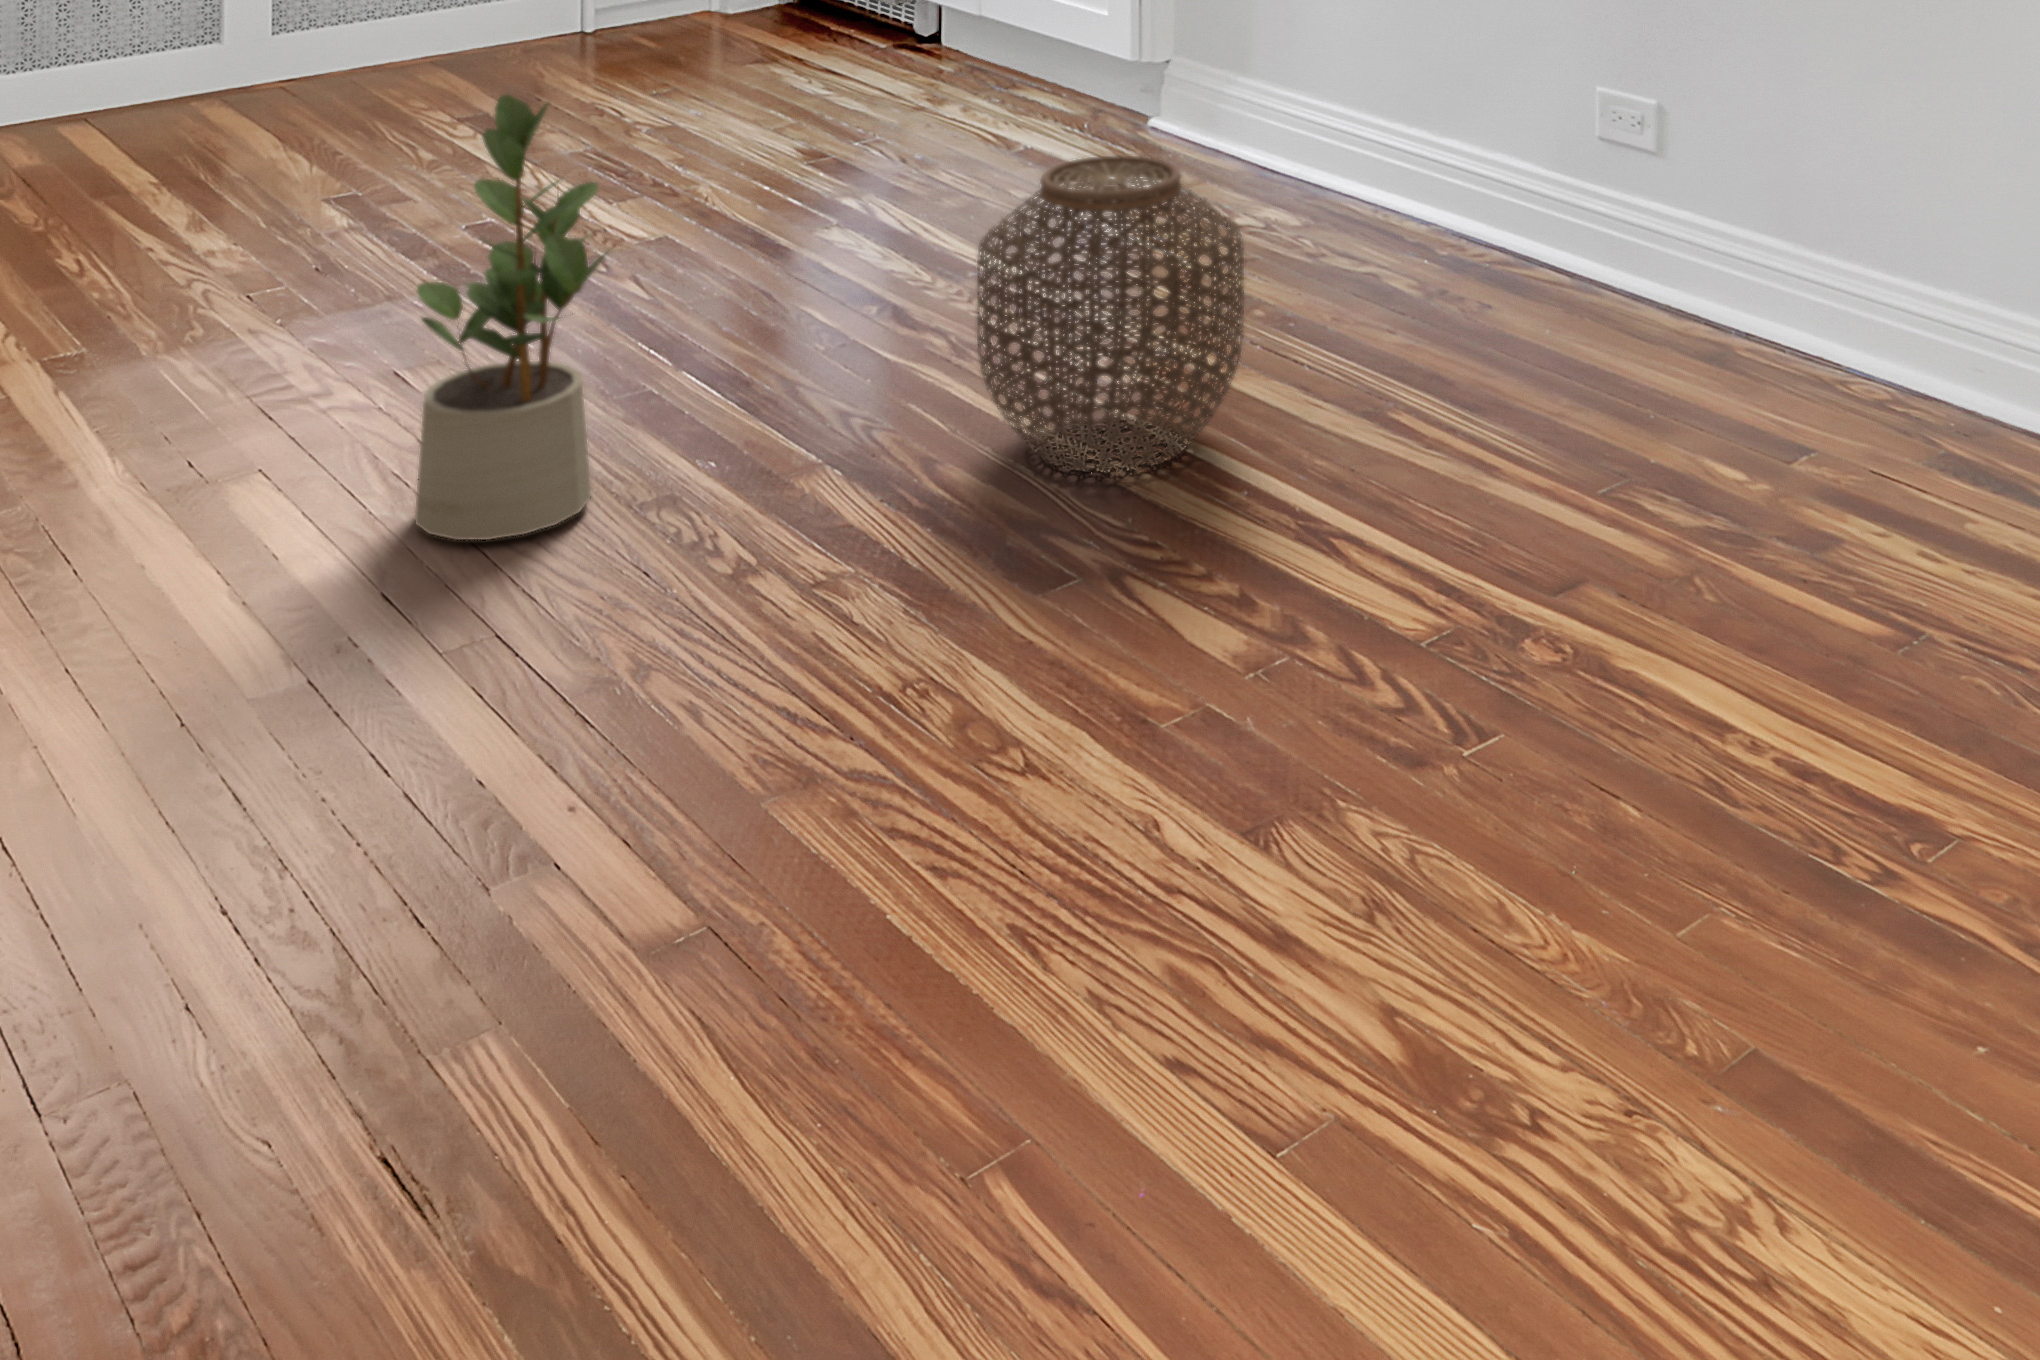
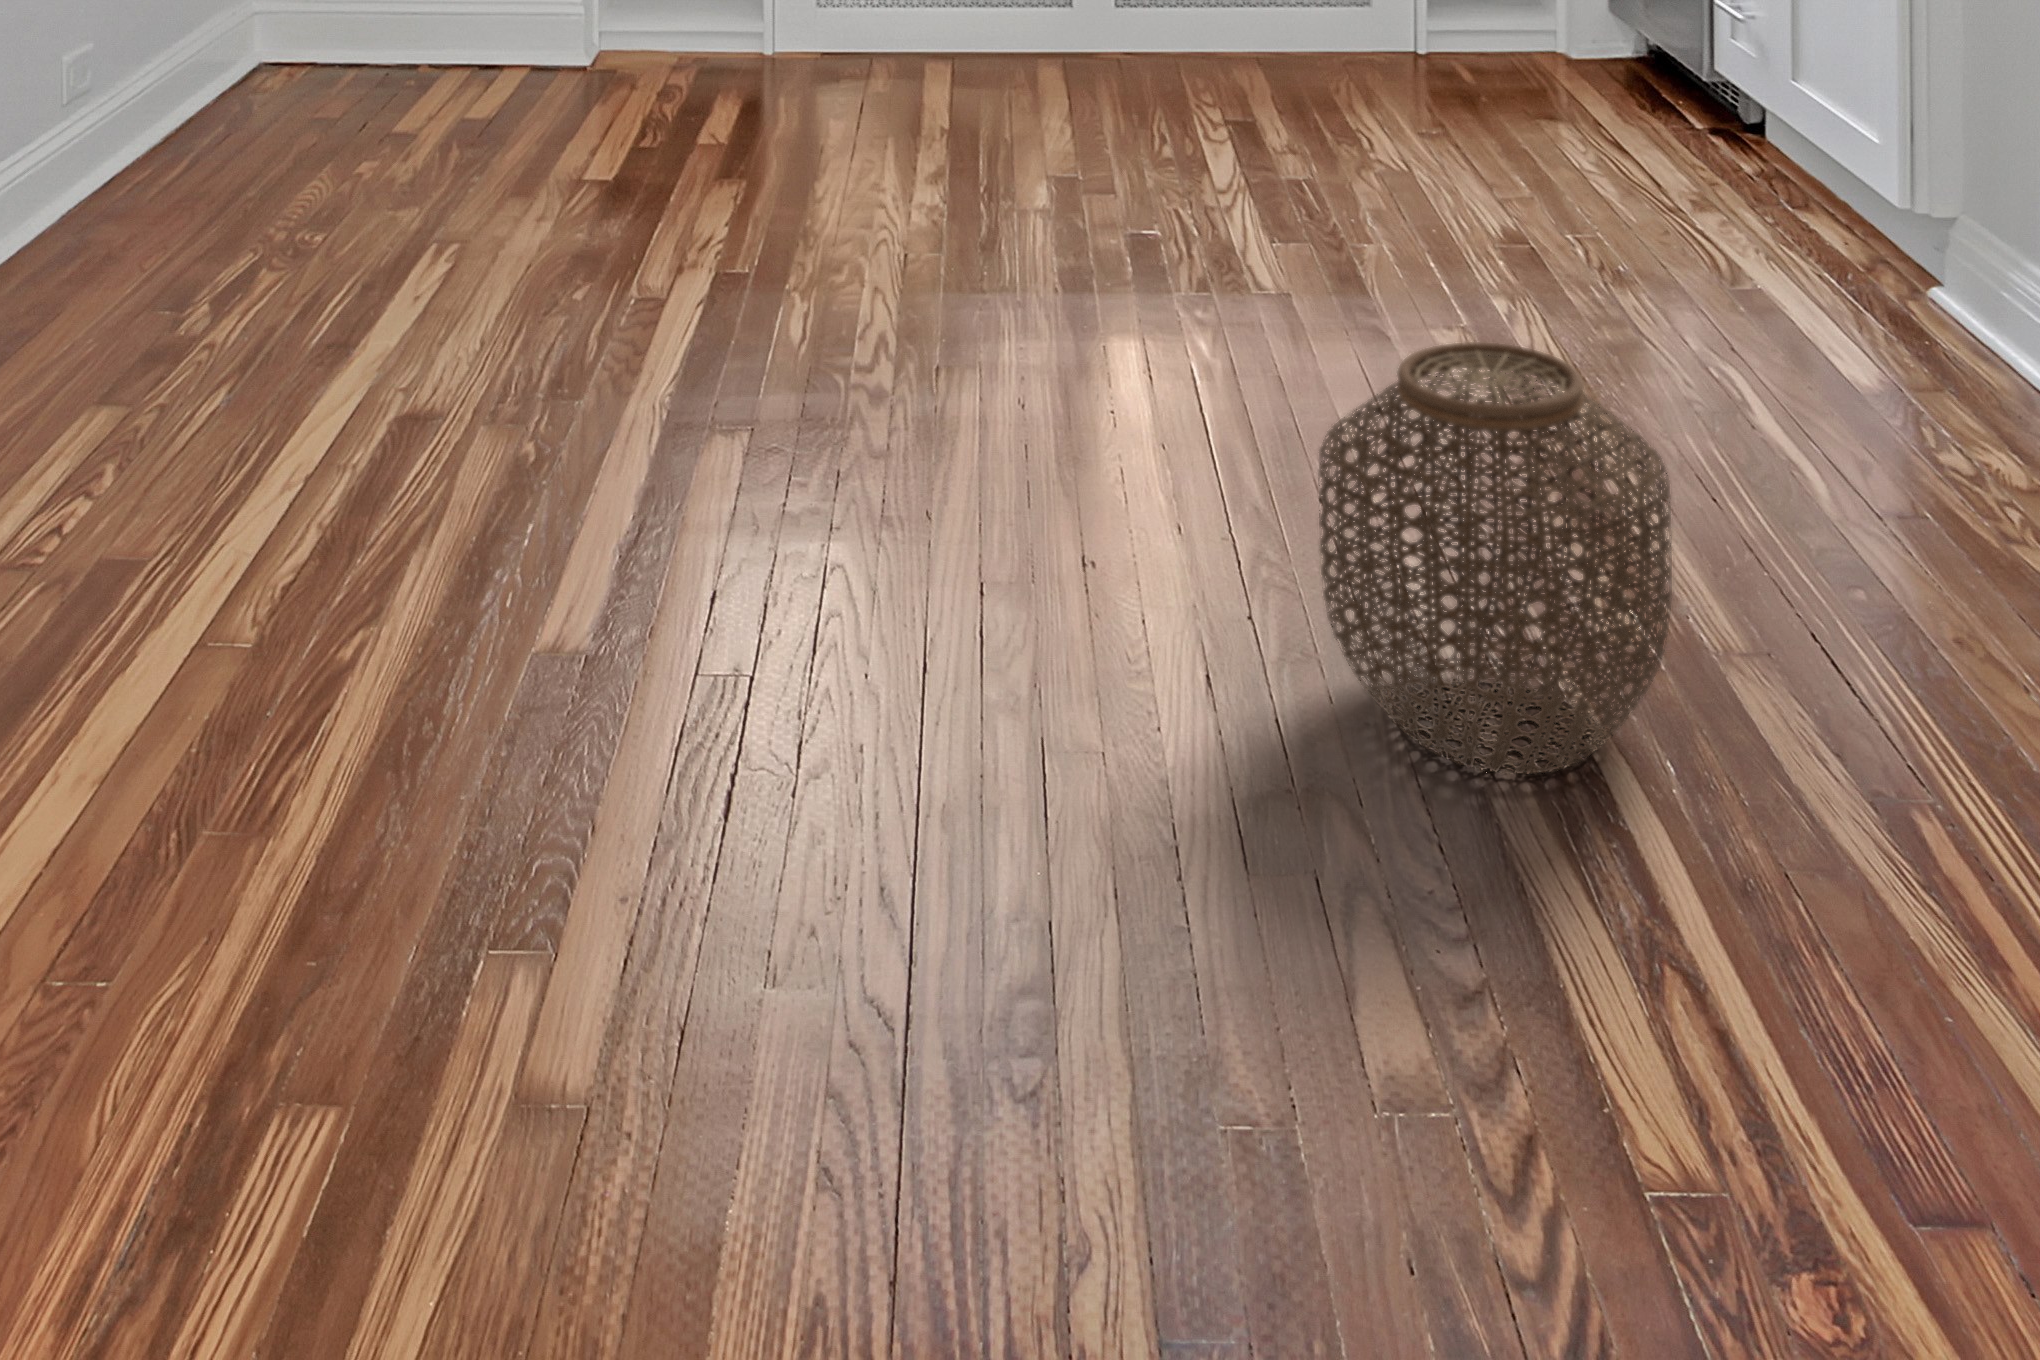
potted plant: present [415,95,606,540] -> none [753,143,967,624]

